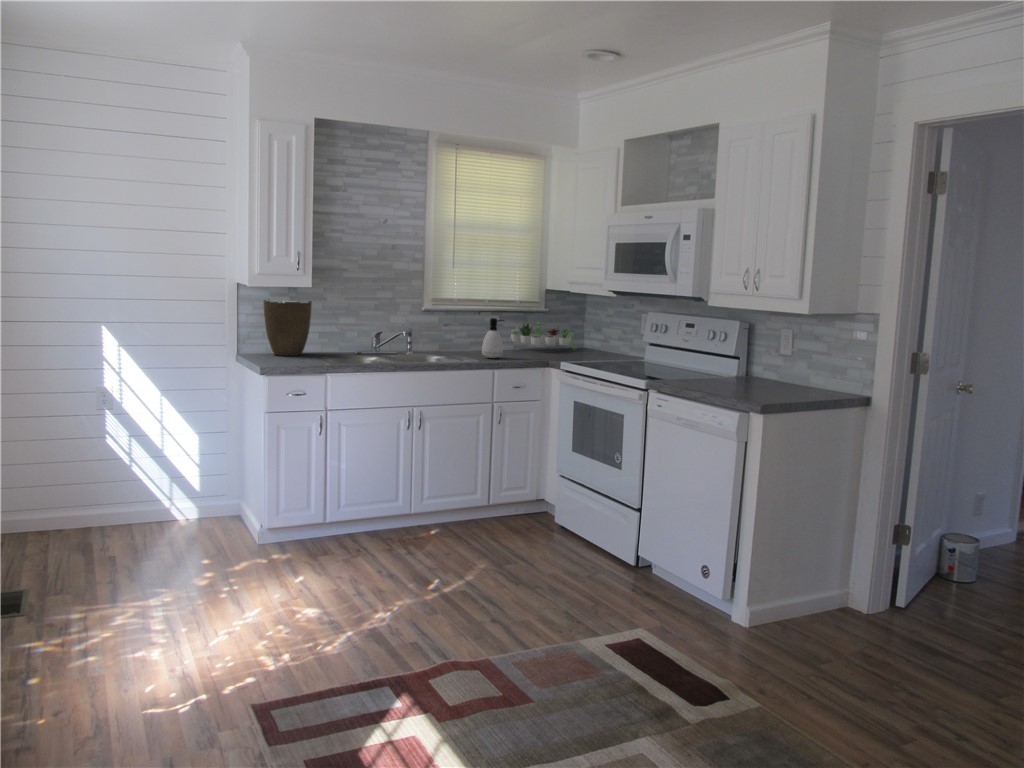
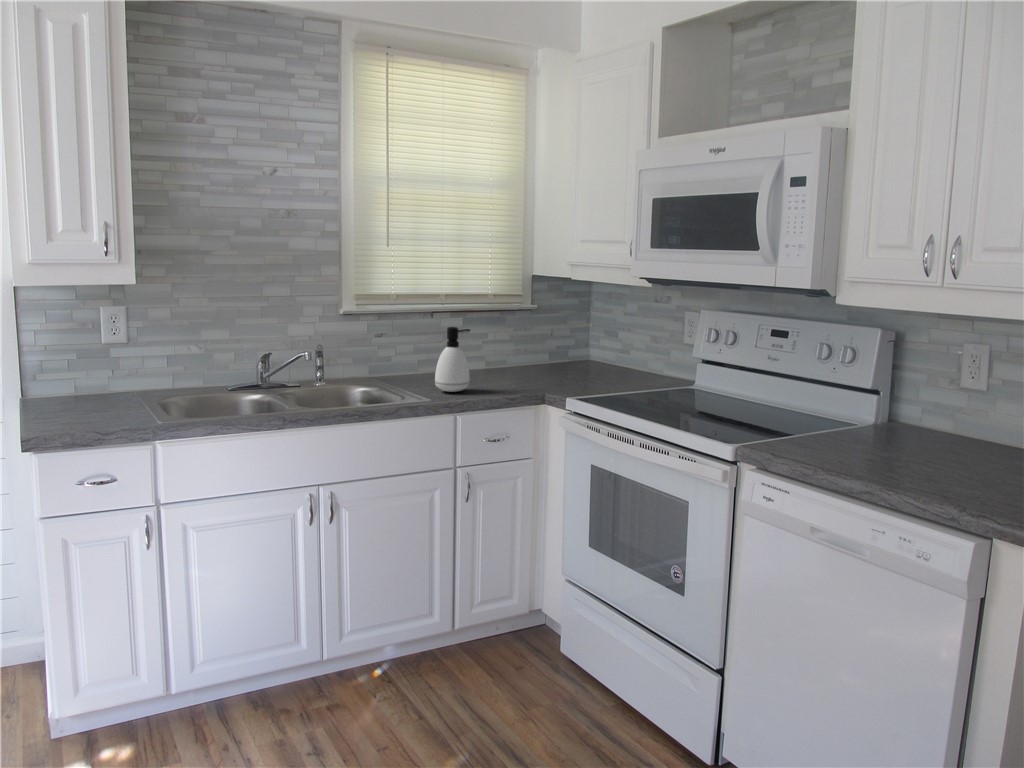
vase: present [264,299,312,356] -> none [62,302,149,400]
succulent plant: present [511,322,576,349] -> none [480,323,582,368]

